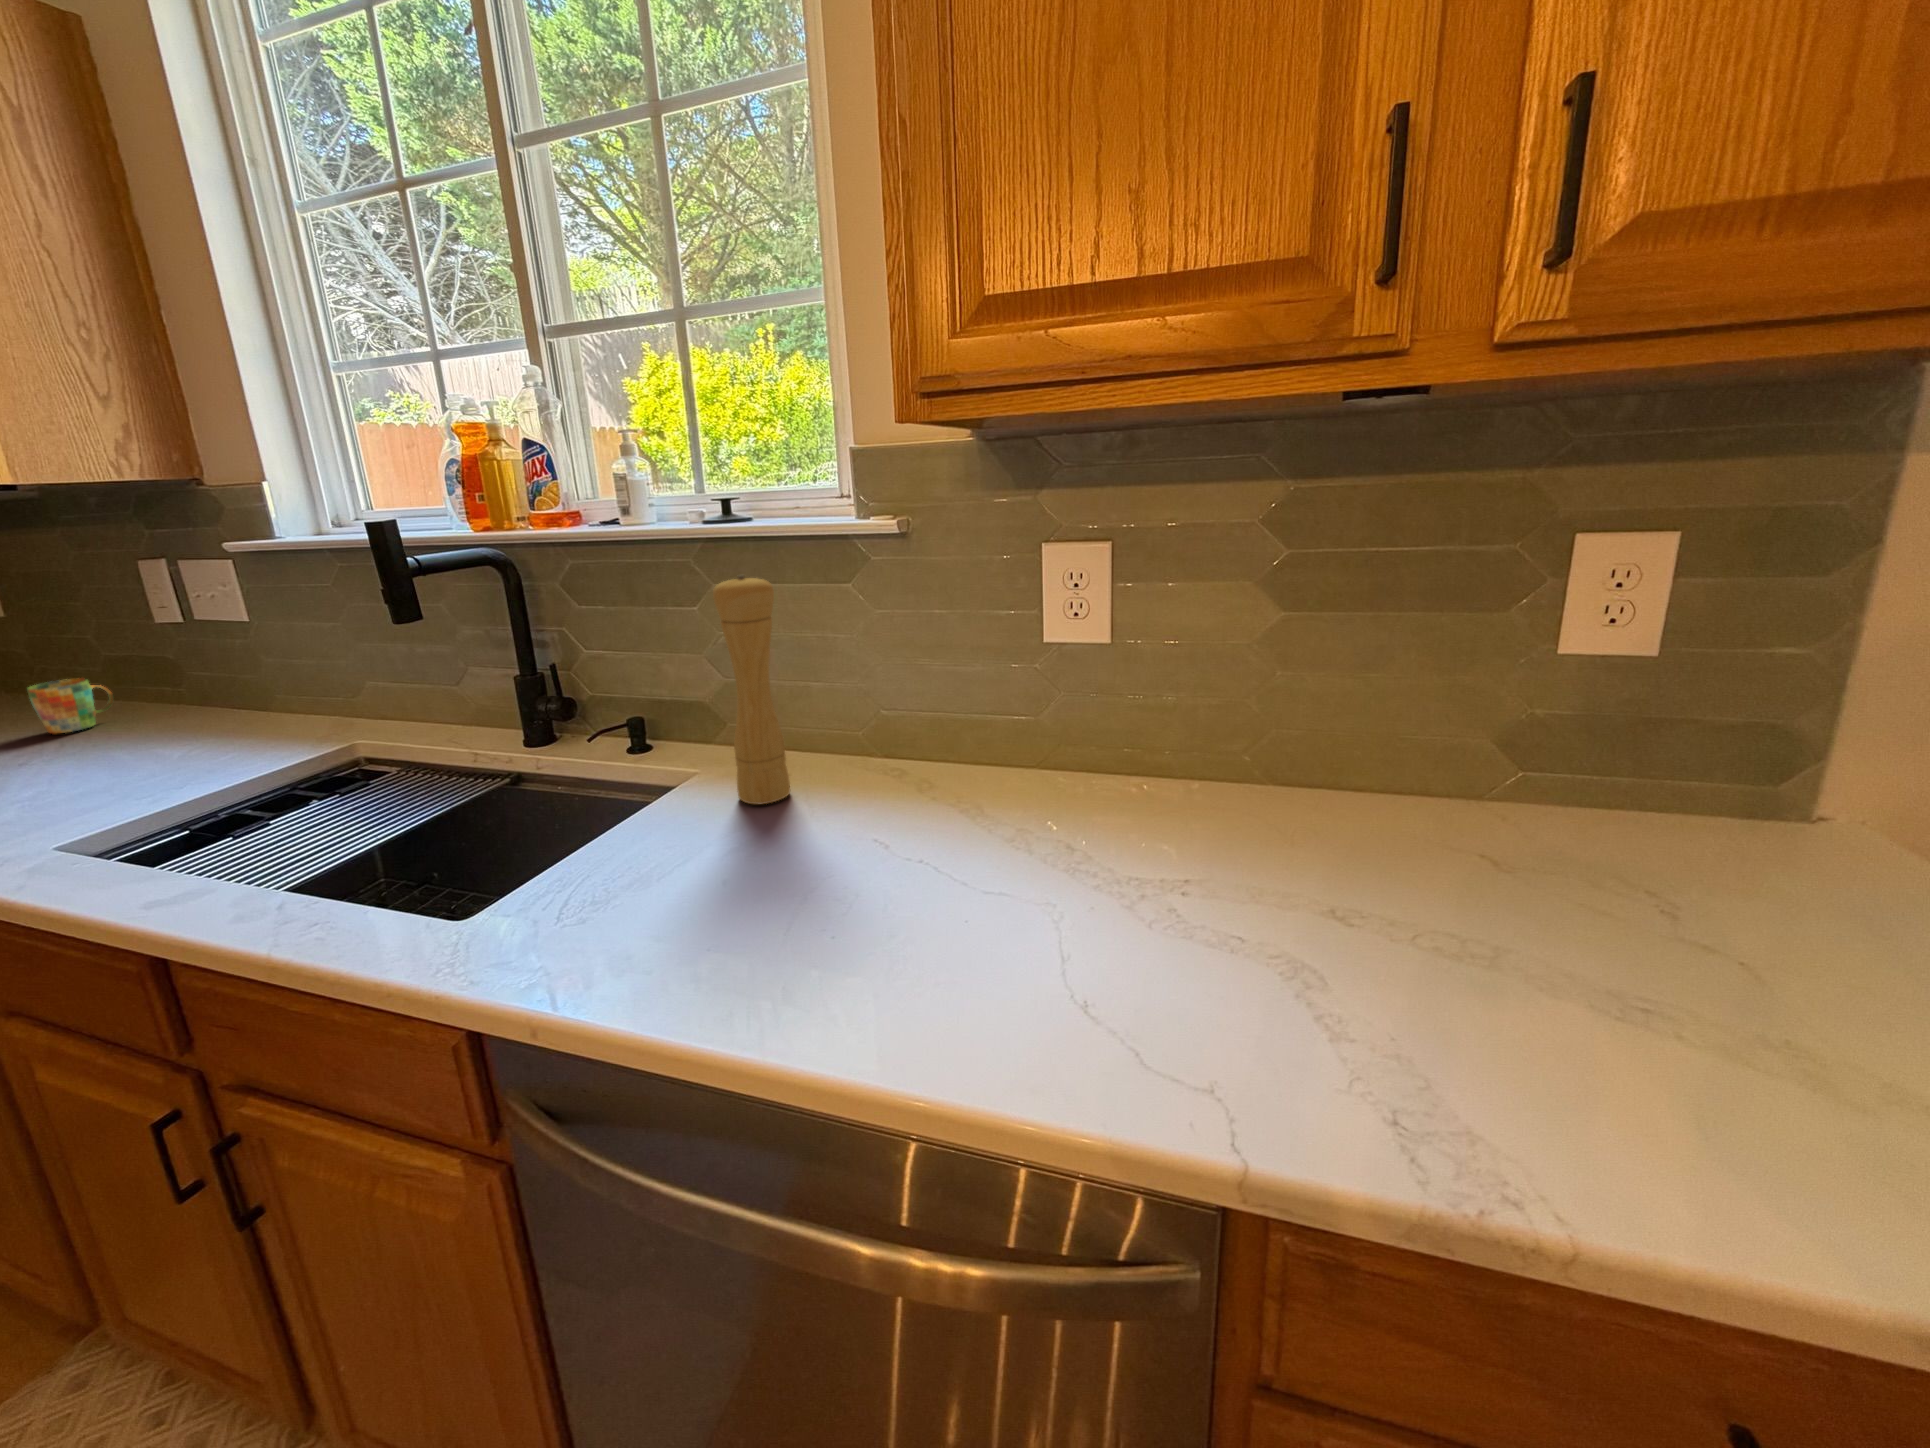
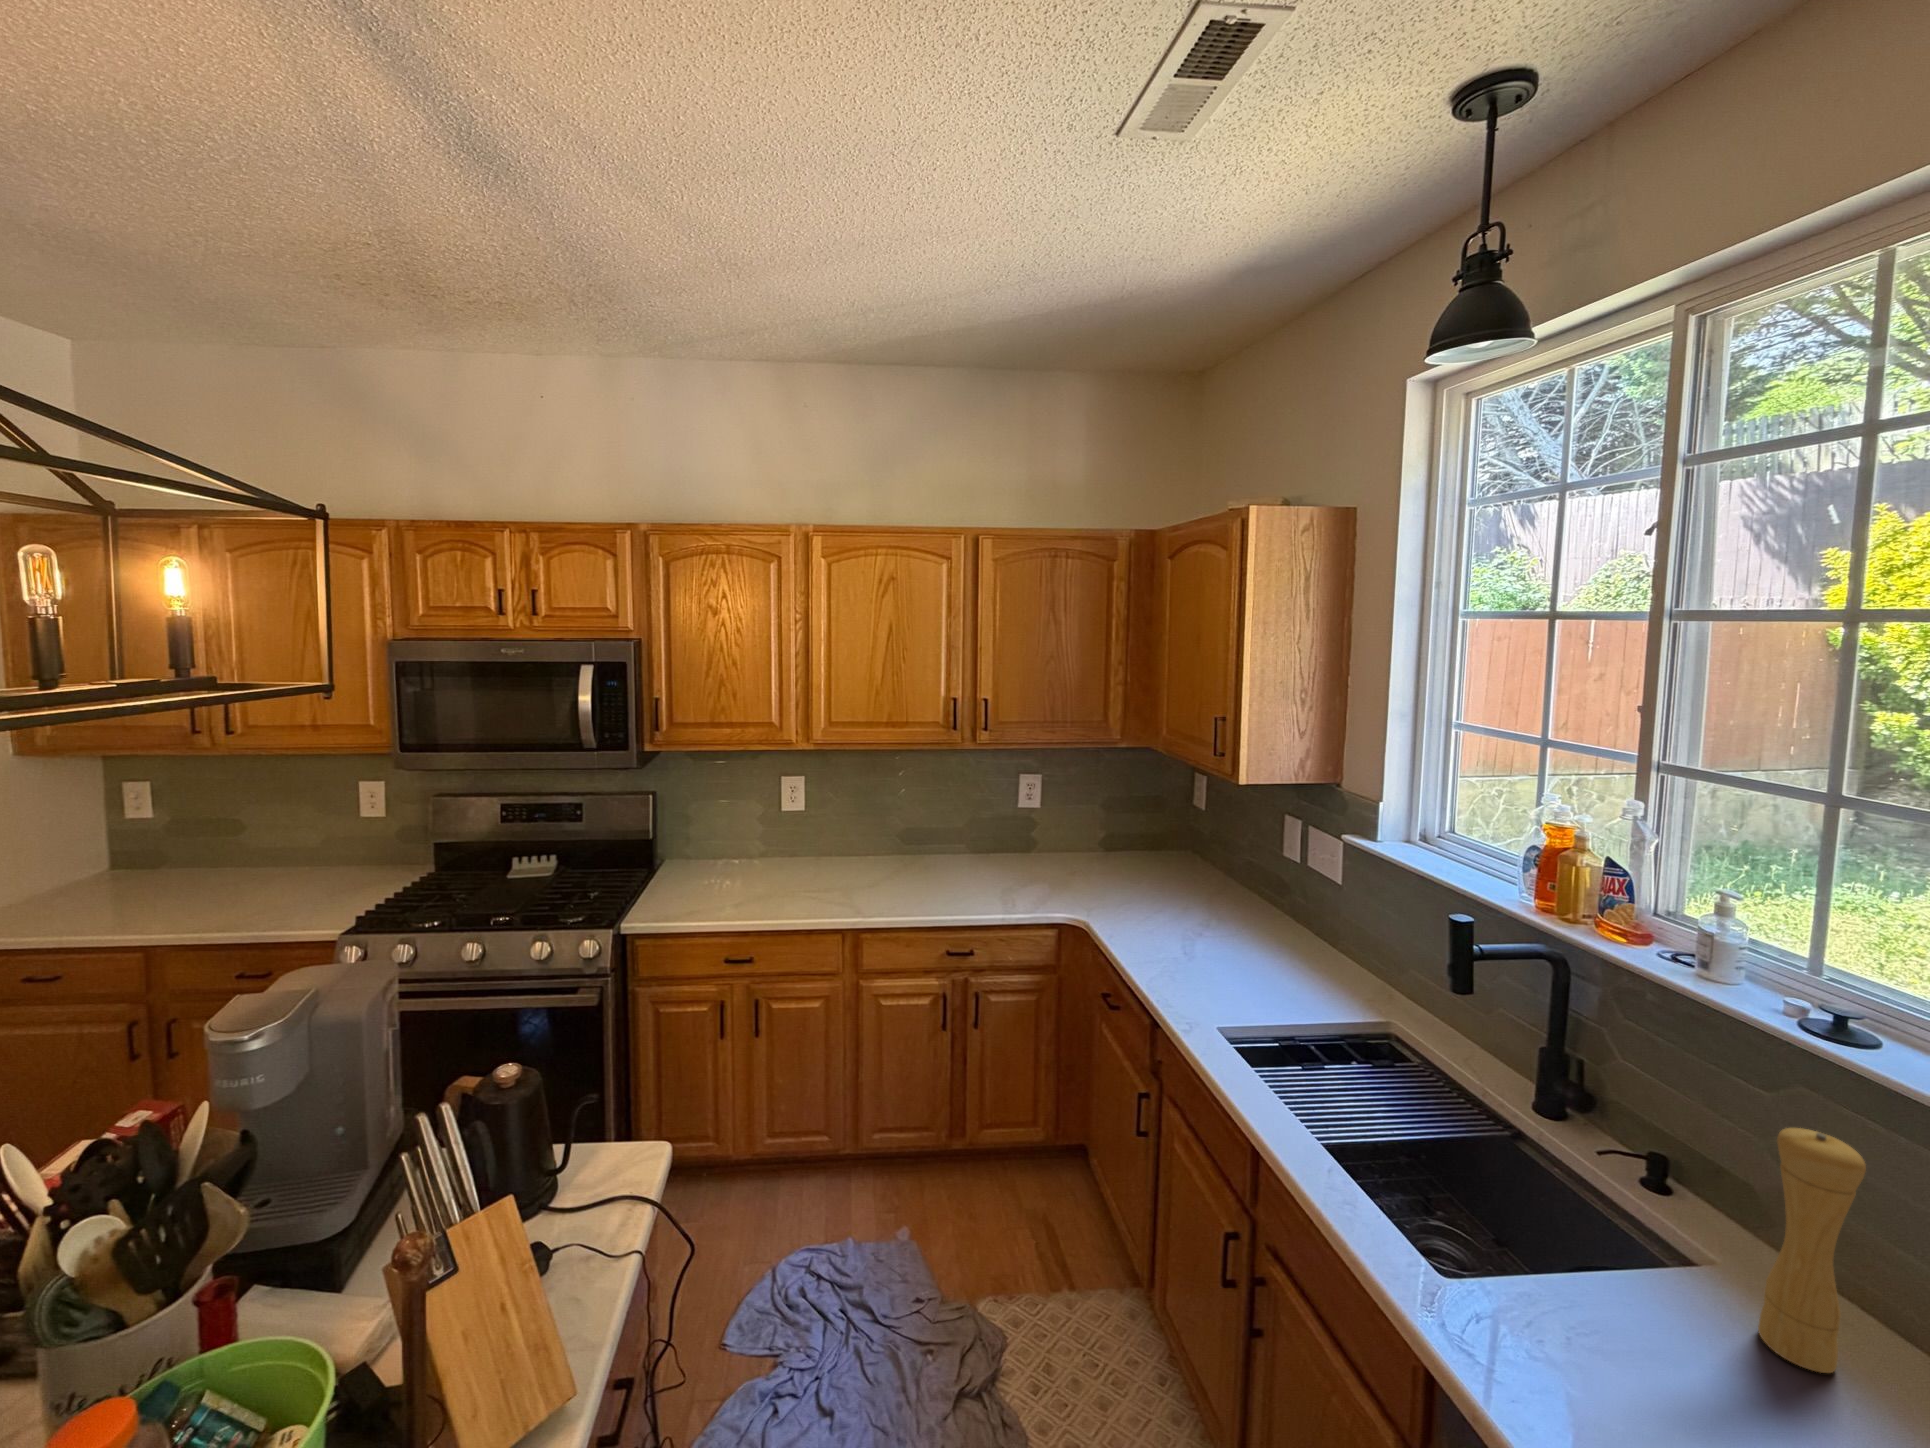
mug: present [27,678,113,734] -> none [1211,874,1248,911]

